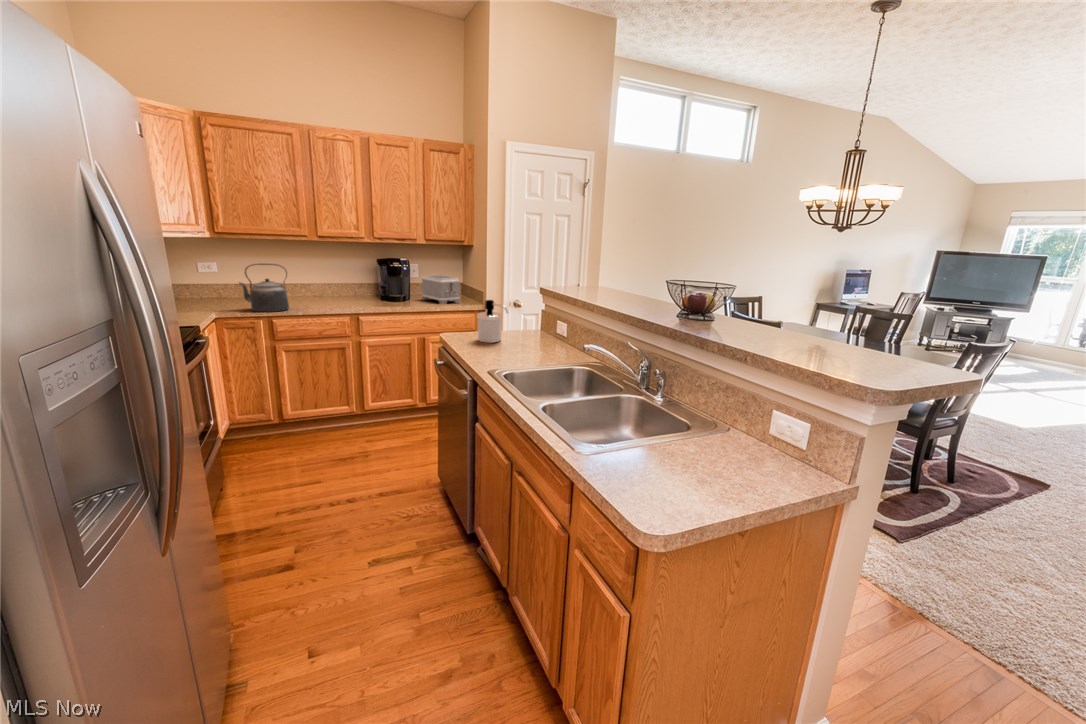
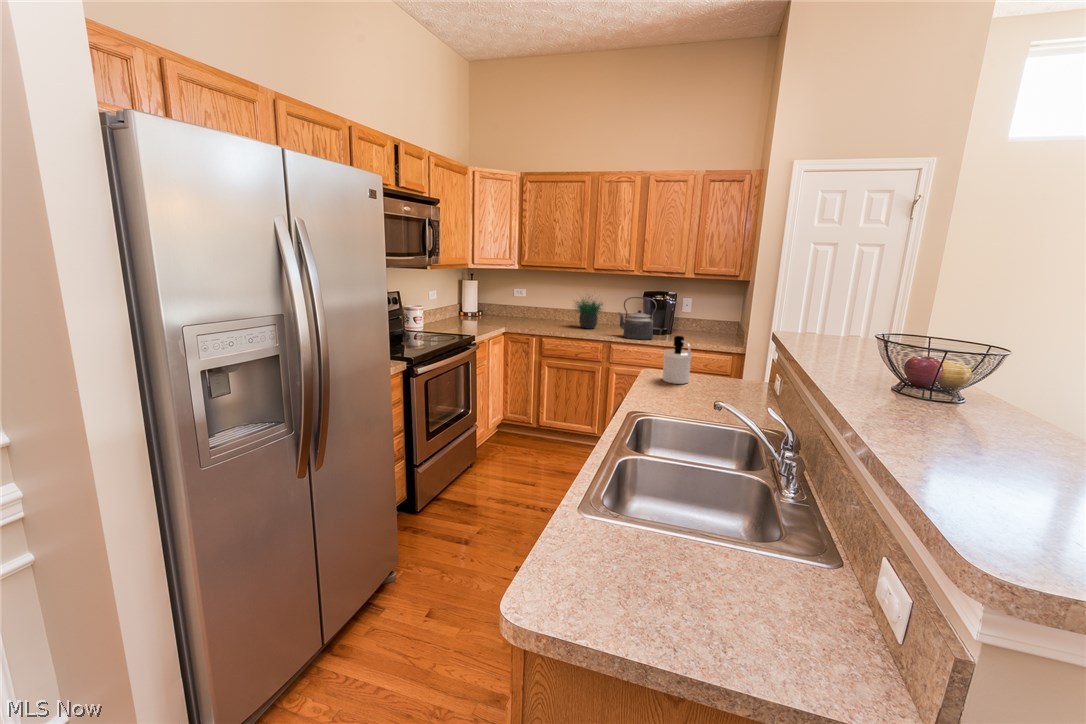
potted plant: none [289,255,340,303] -> present [575,298,603,329]
kettle: present [239,263,289,312] -> present [618,297,657,340]
toaster: present [422,275,461,304] -> none [687,310,728,342]

